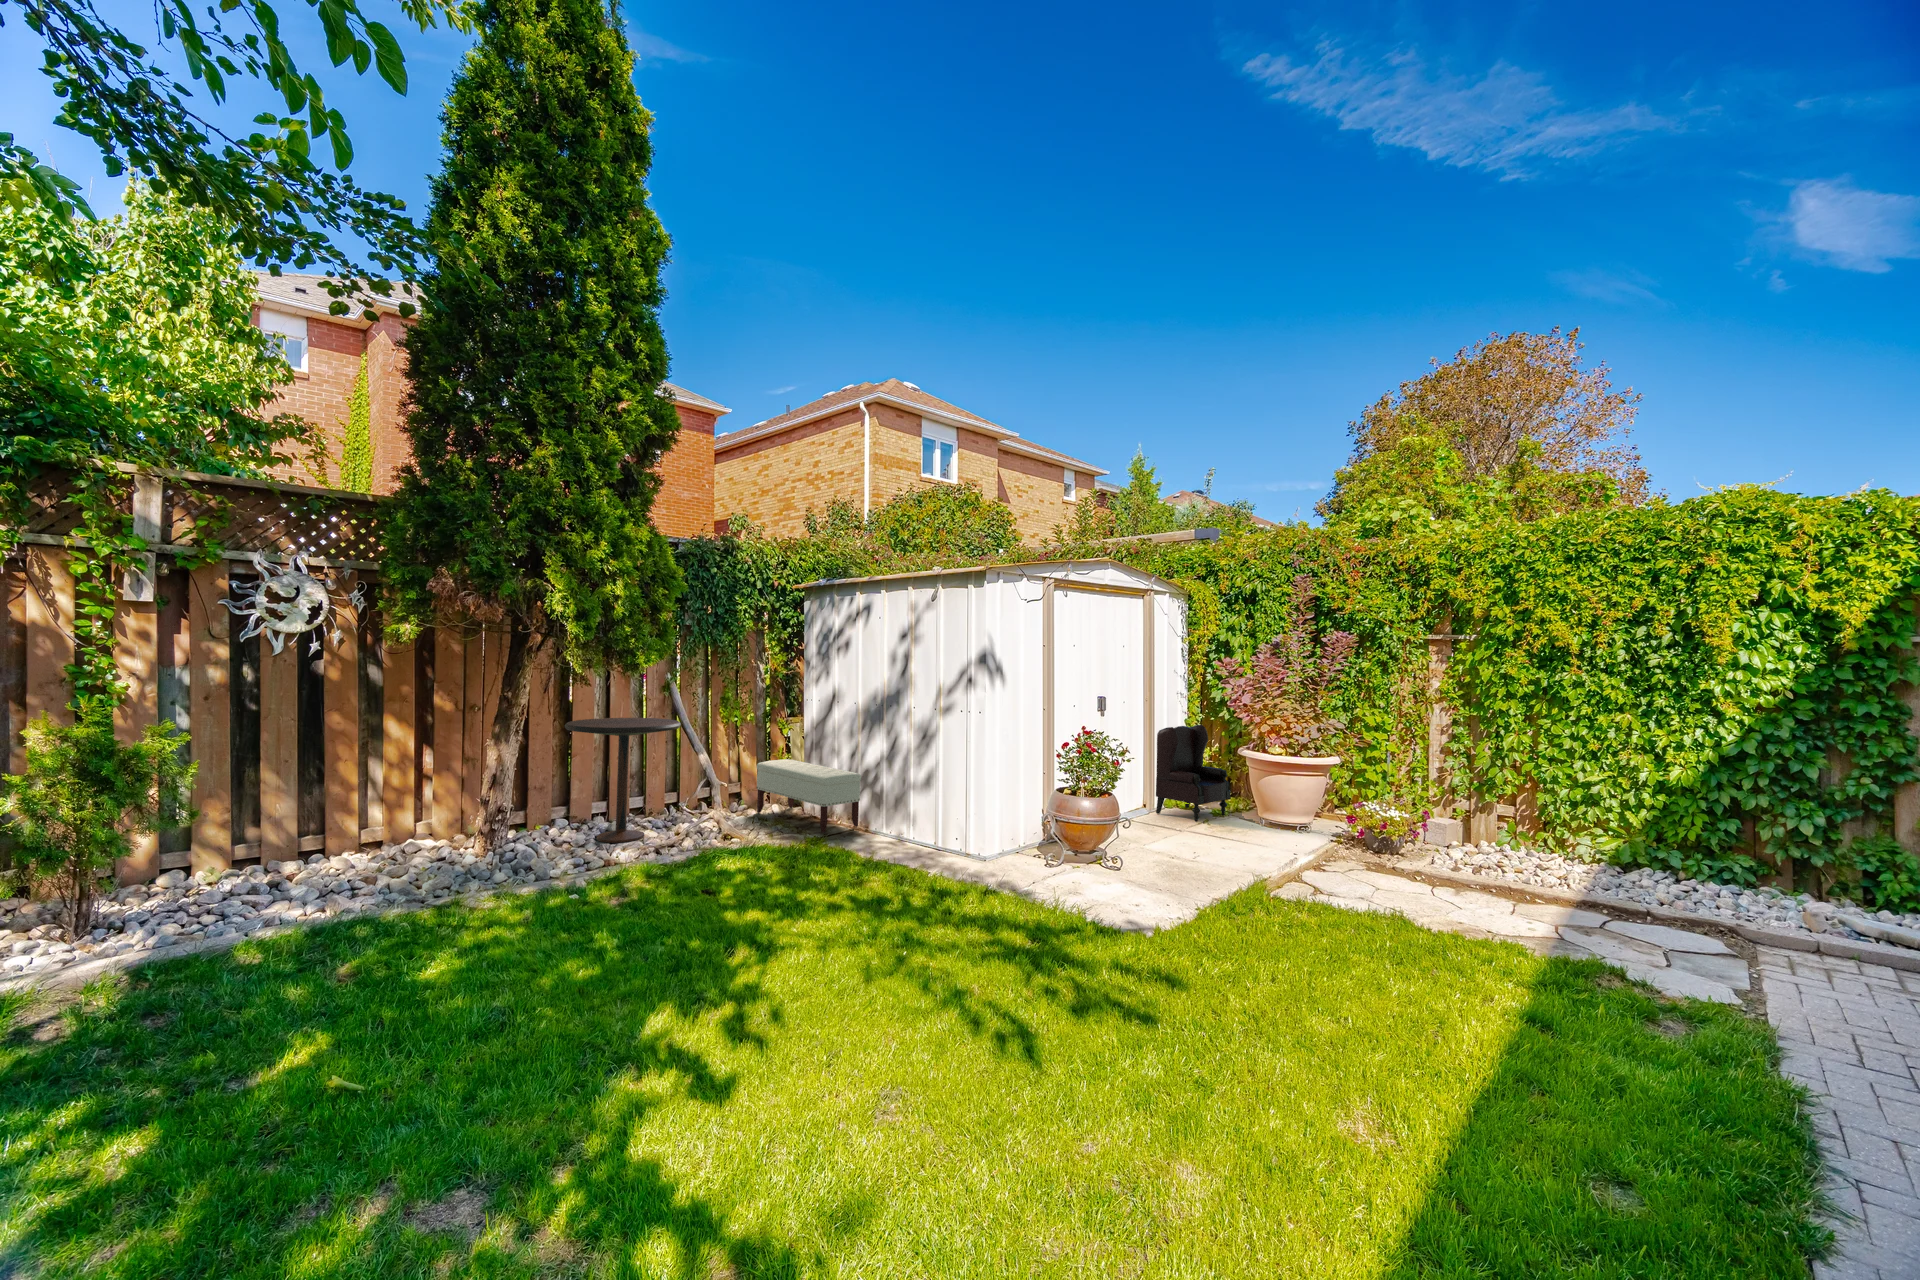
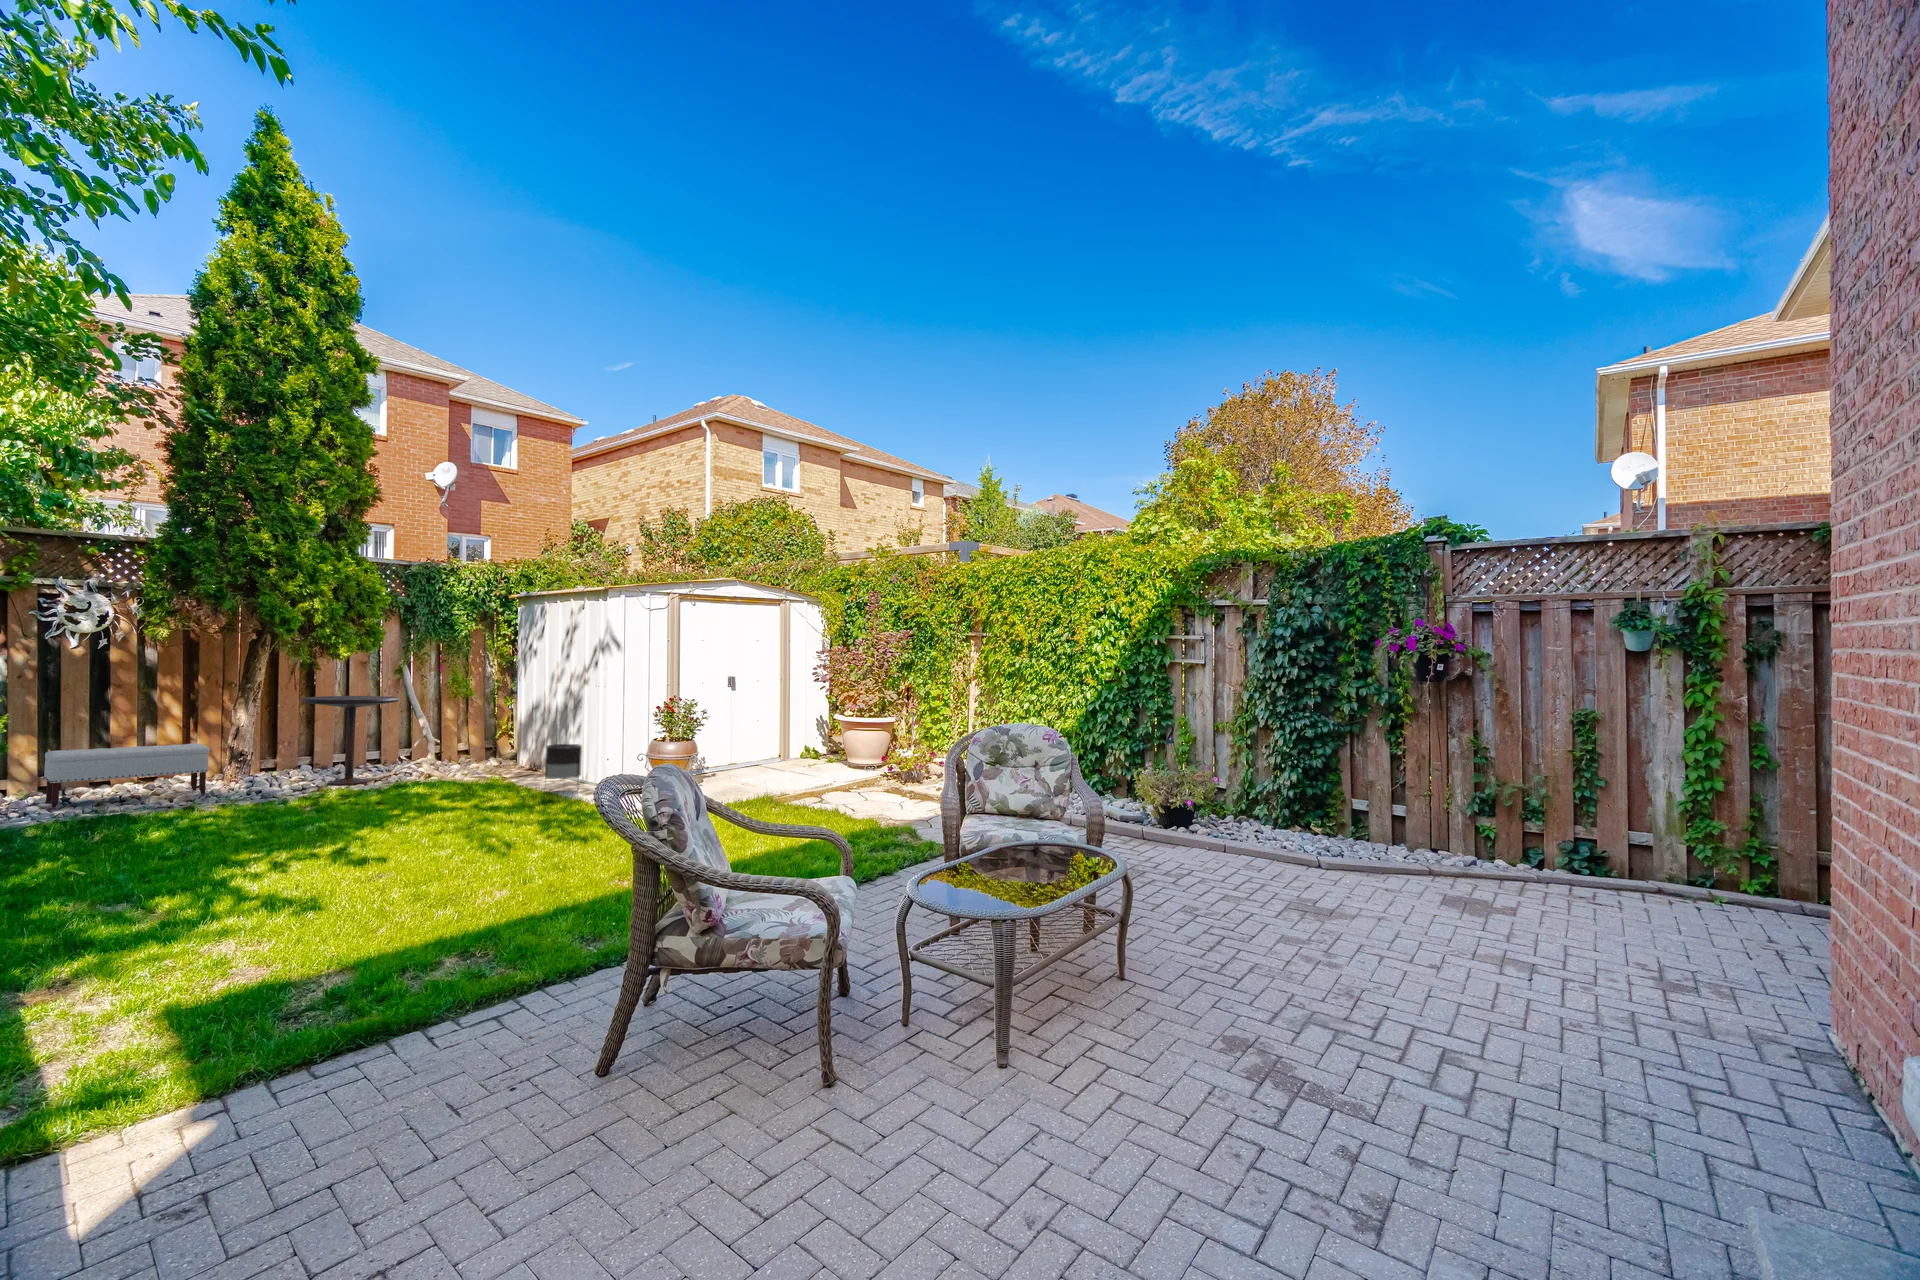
armchair: present [1156,725,1230,821] -> none [802,703,860,776]
bench: present [756,759,861,833] -> present [44,744,210,808]
planter: none [894,787,941,857] -> present [545,744,582,789]

